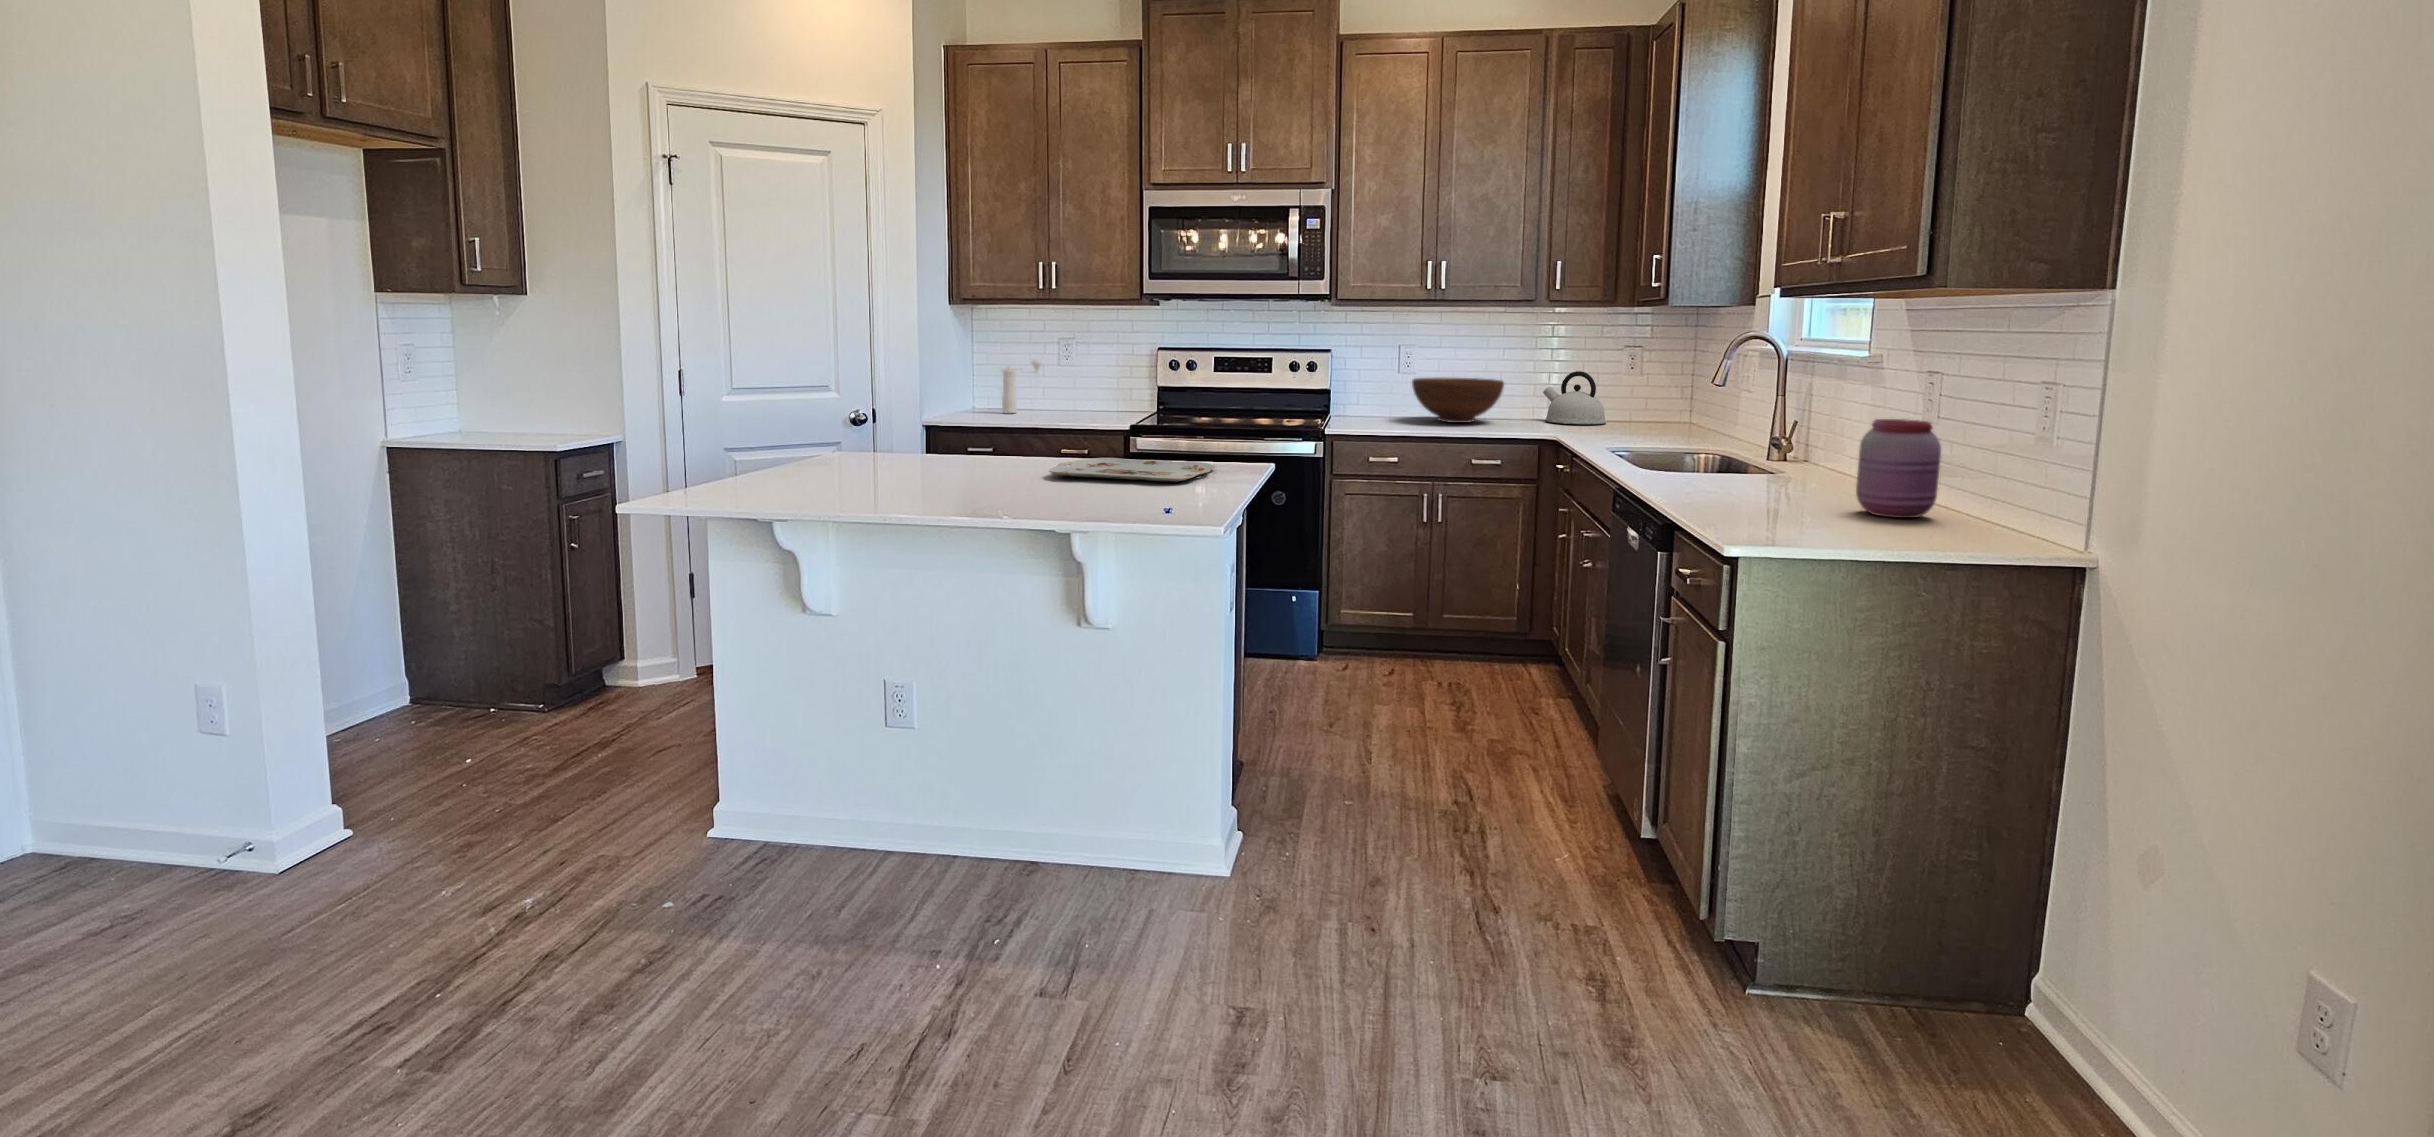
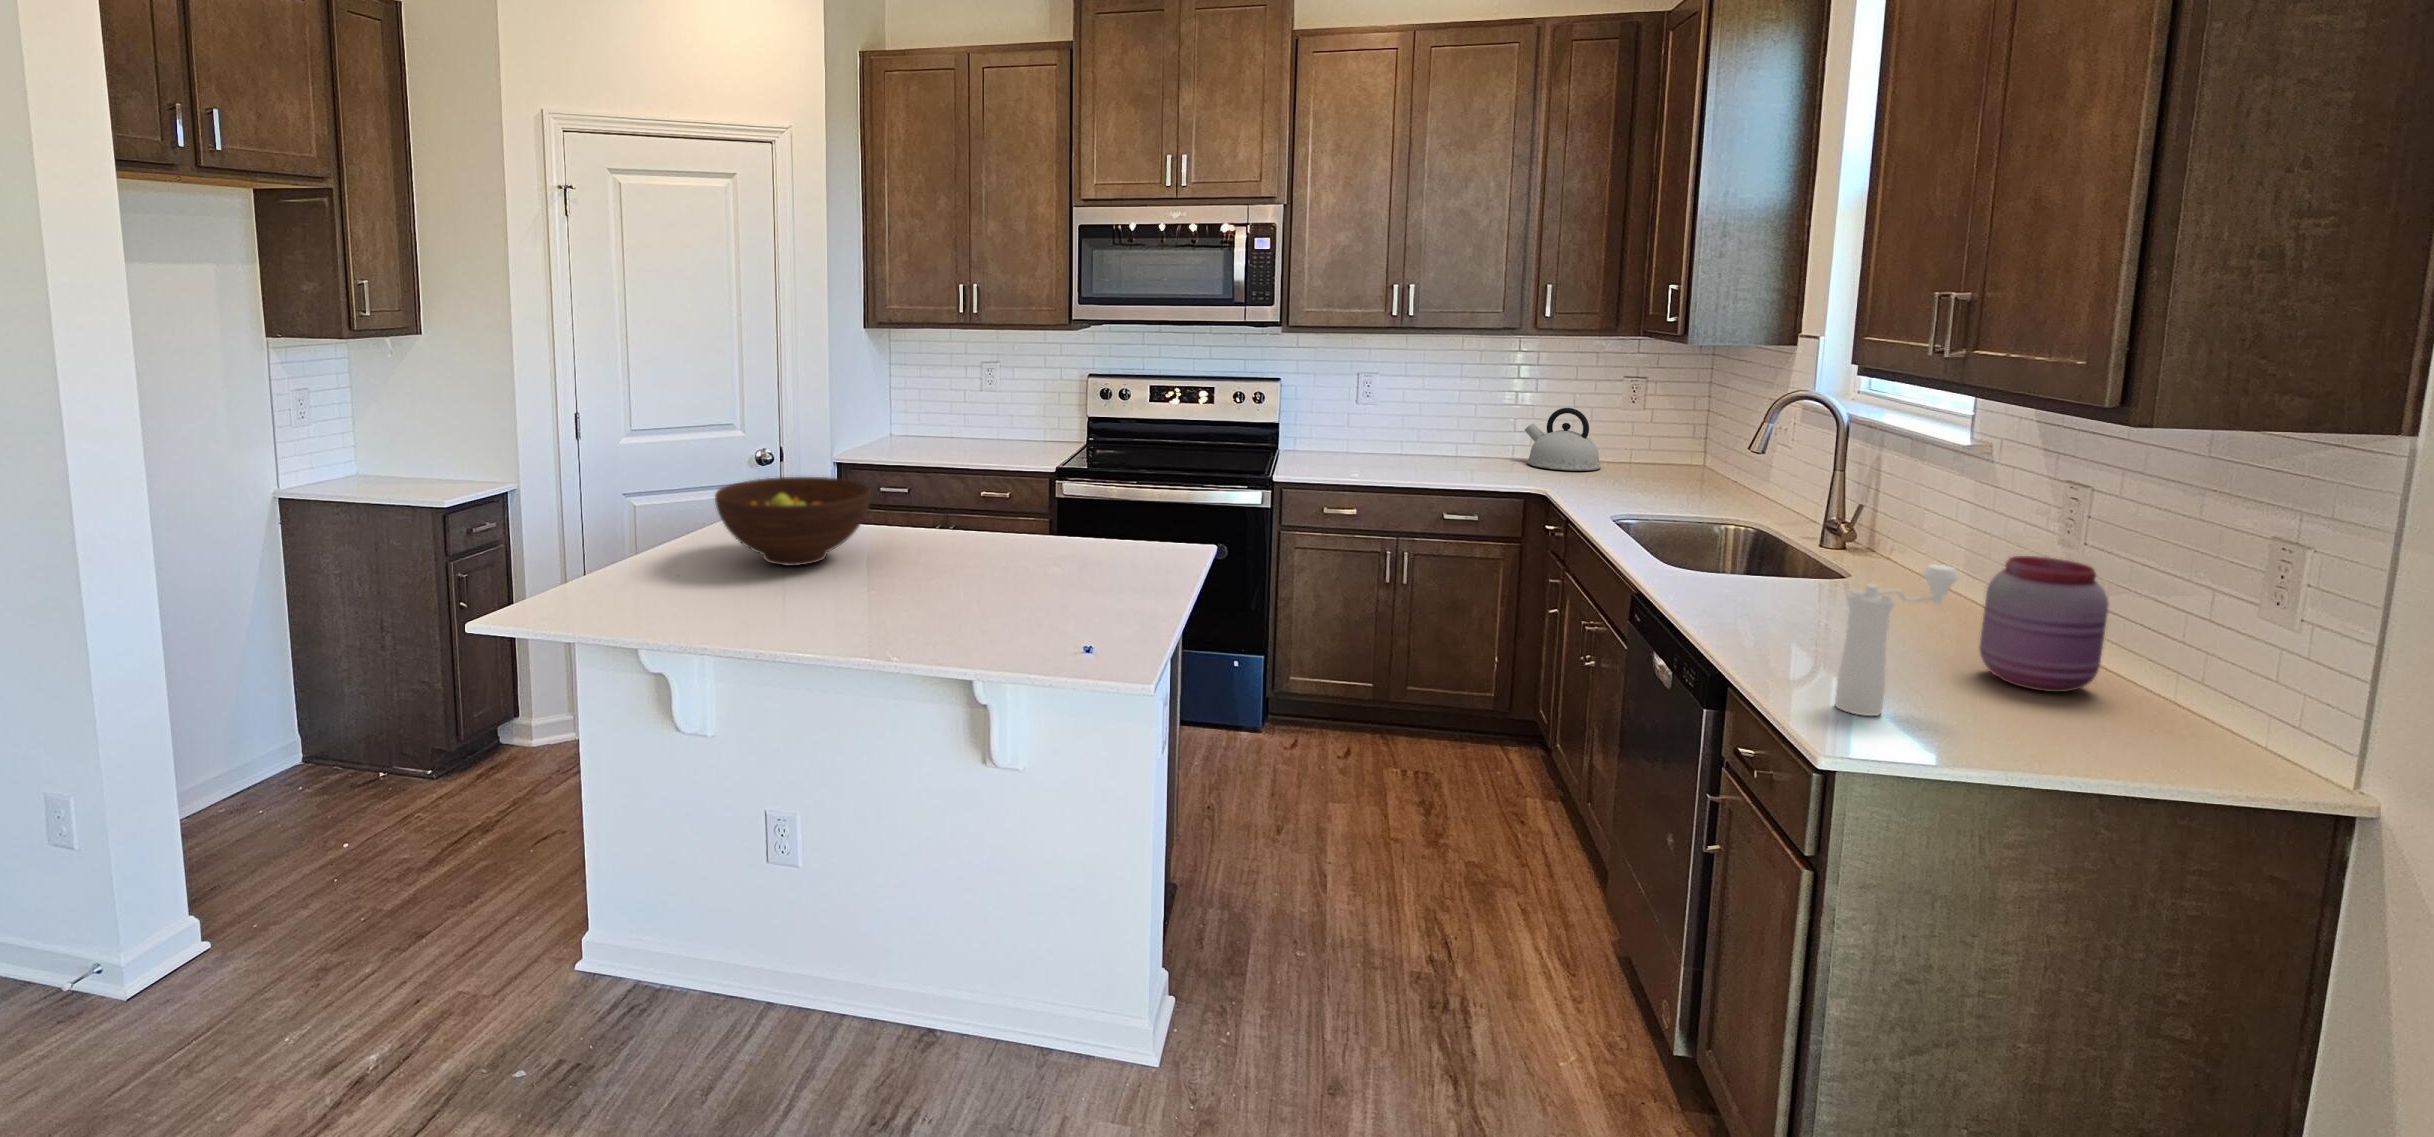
pepper mill: present [1002,360,1042,413] -> present [1835,564,1959,716]
fruit bowl: present [1412,378,1504,423] -> present [715,477,871,566]
serving tray: present [1049,458,1216,482] -> none [952,545,1146,593]

